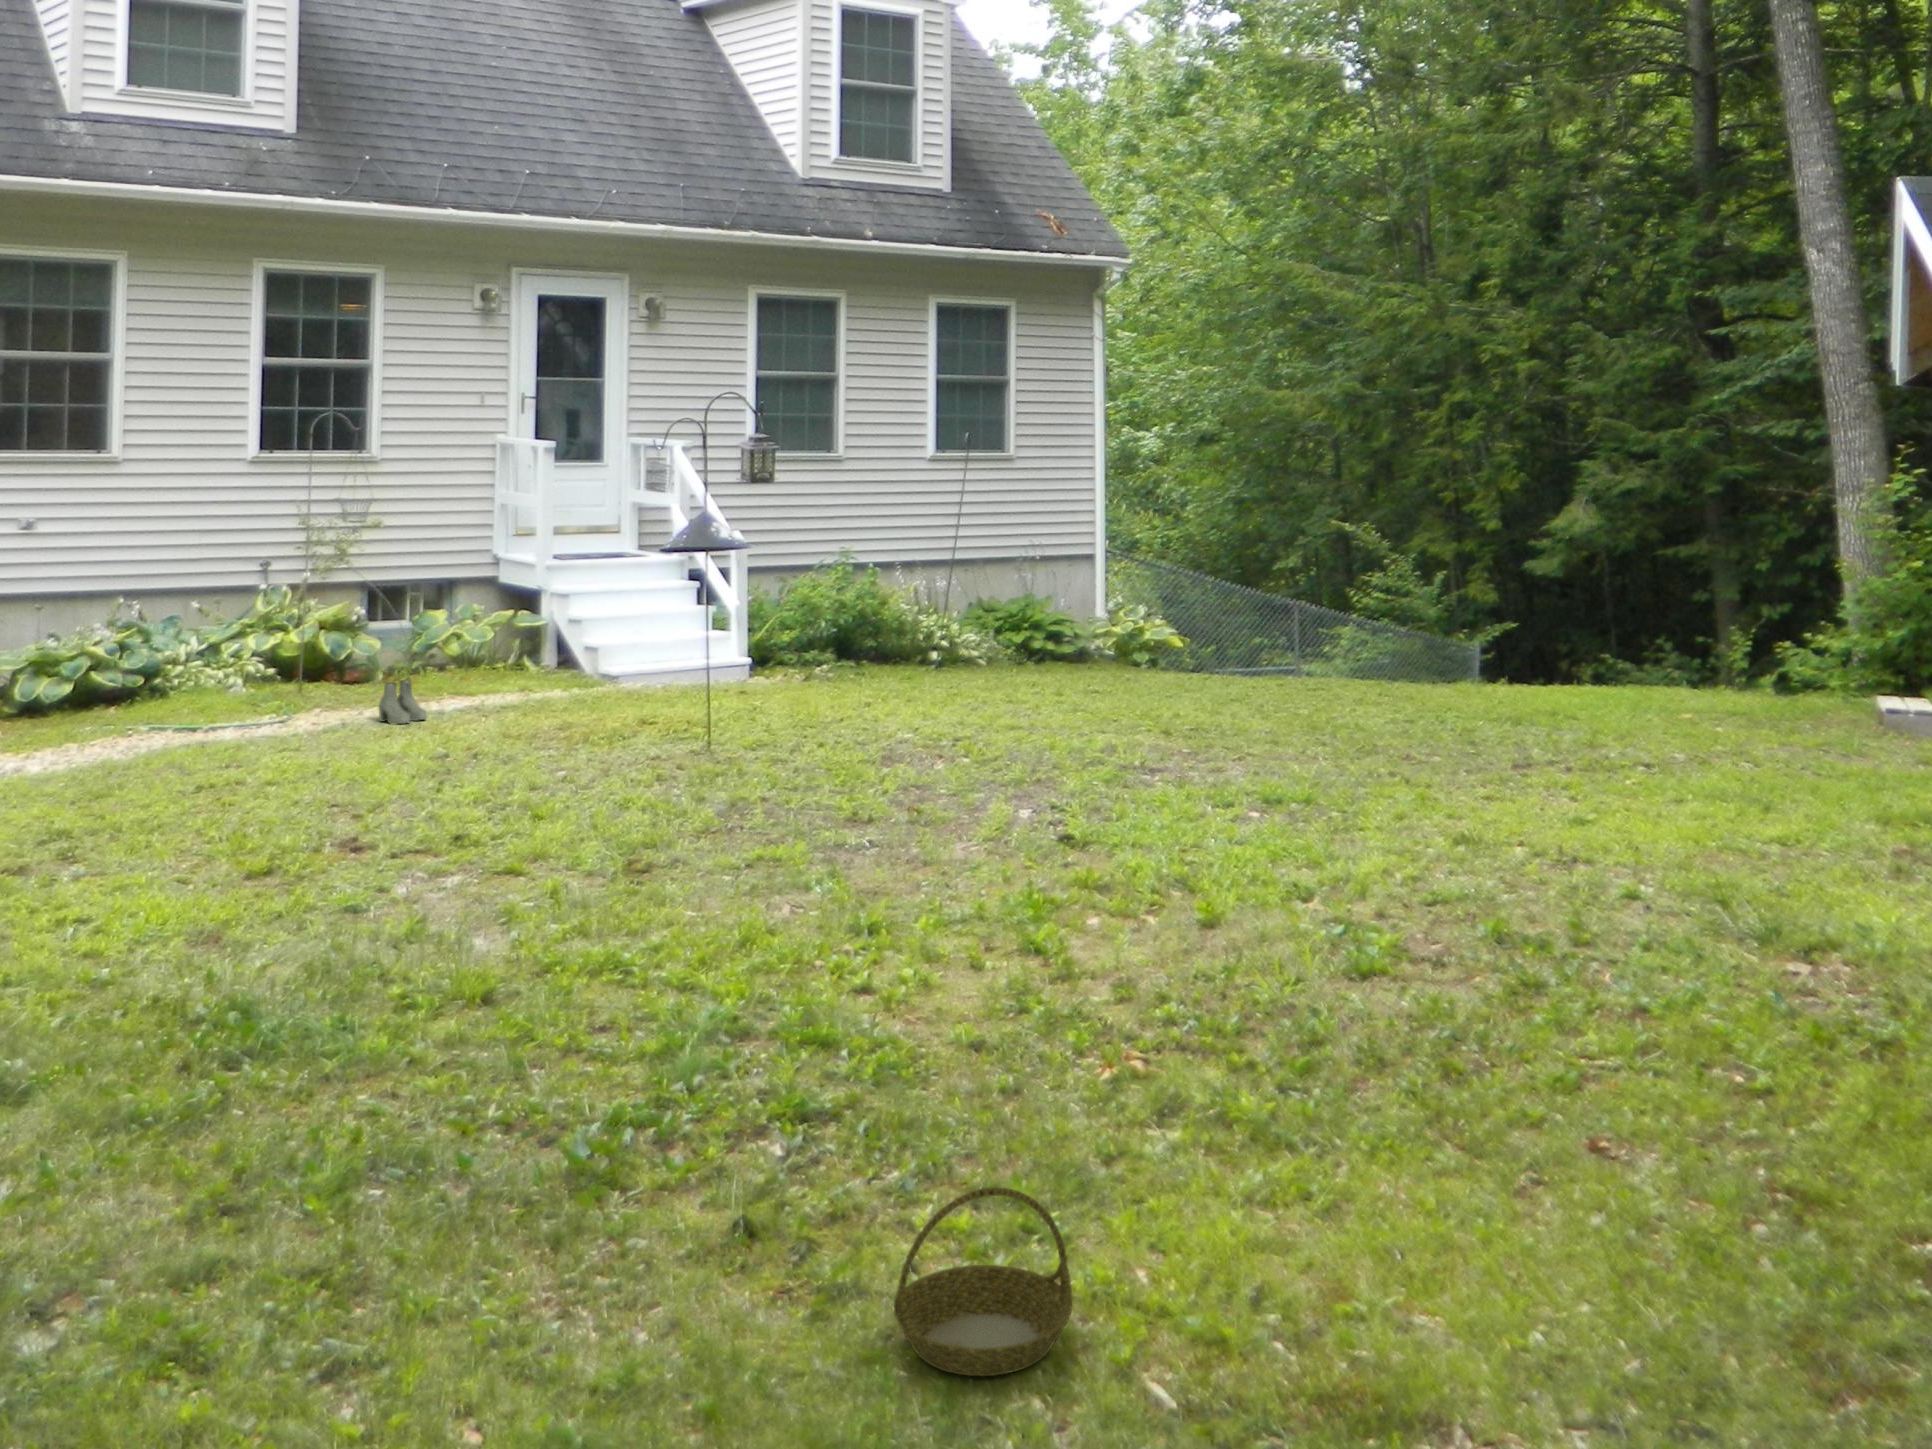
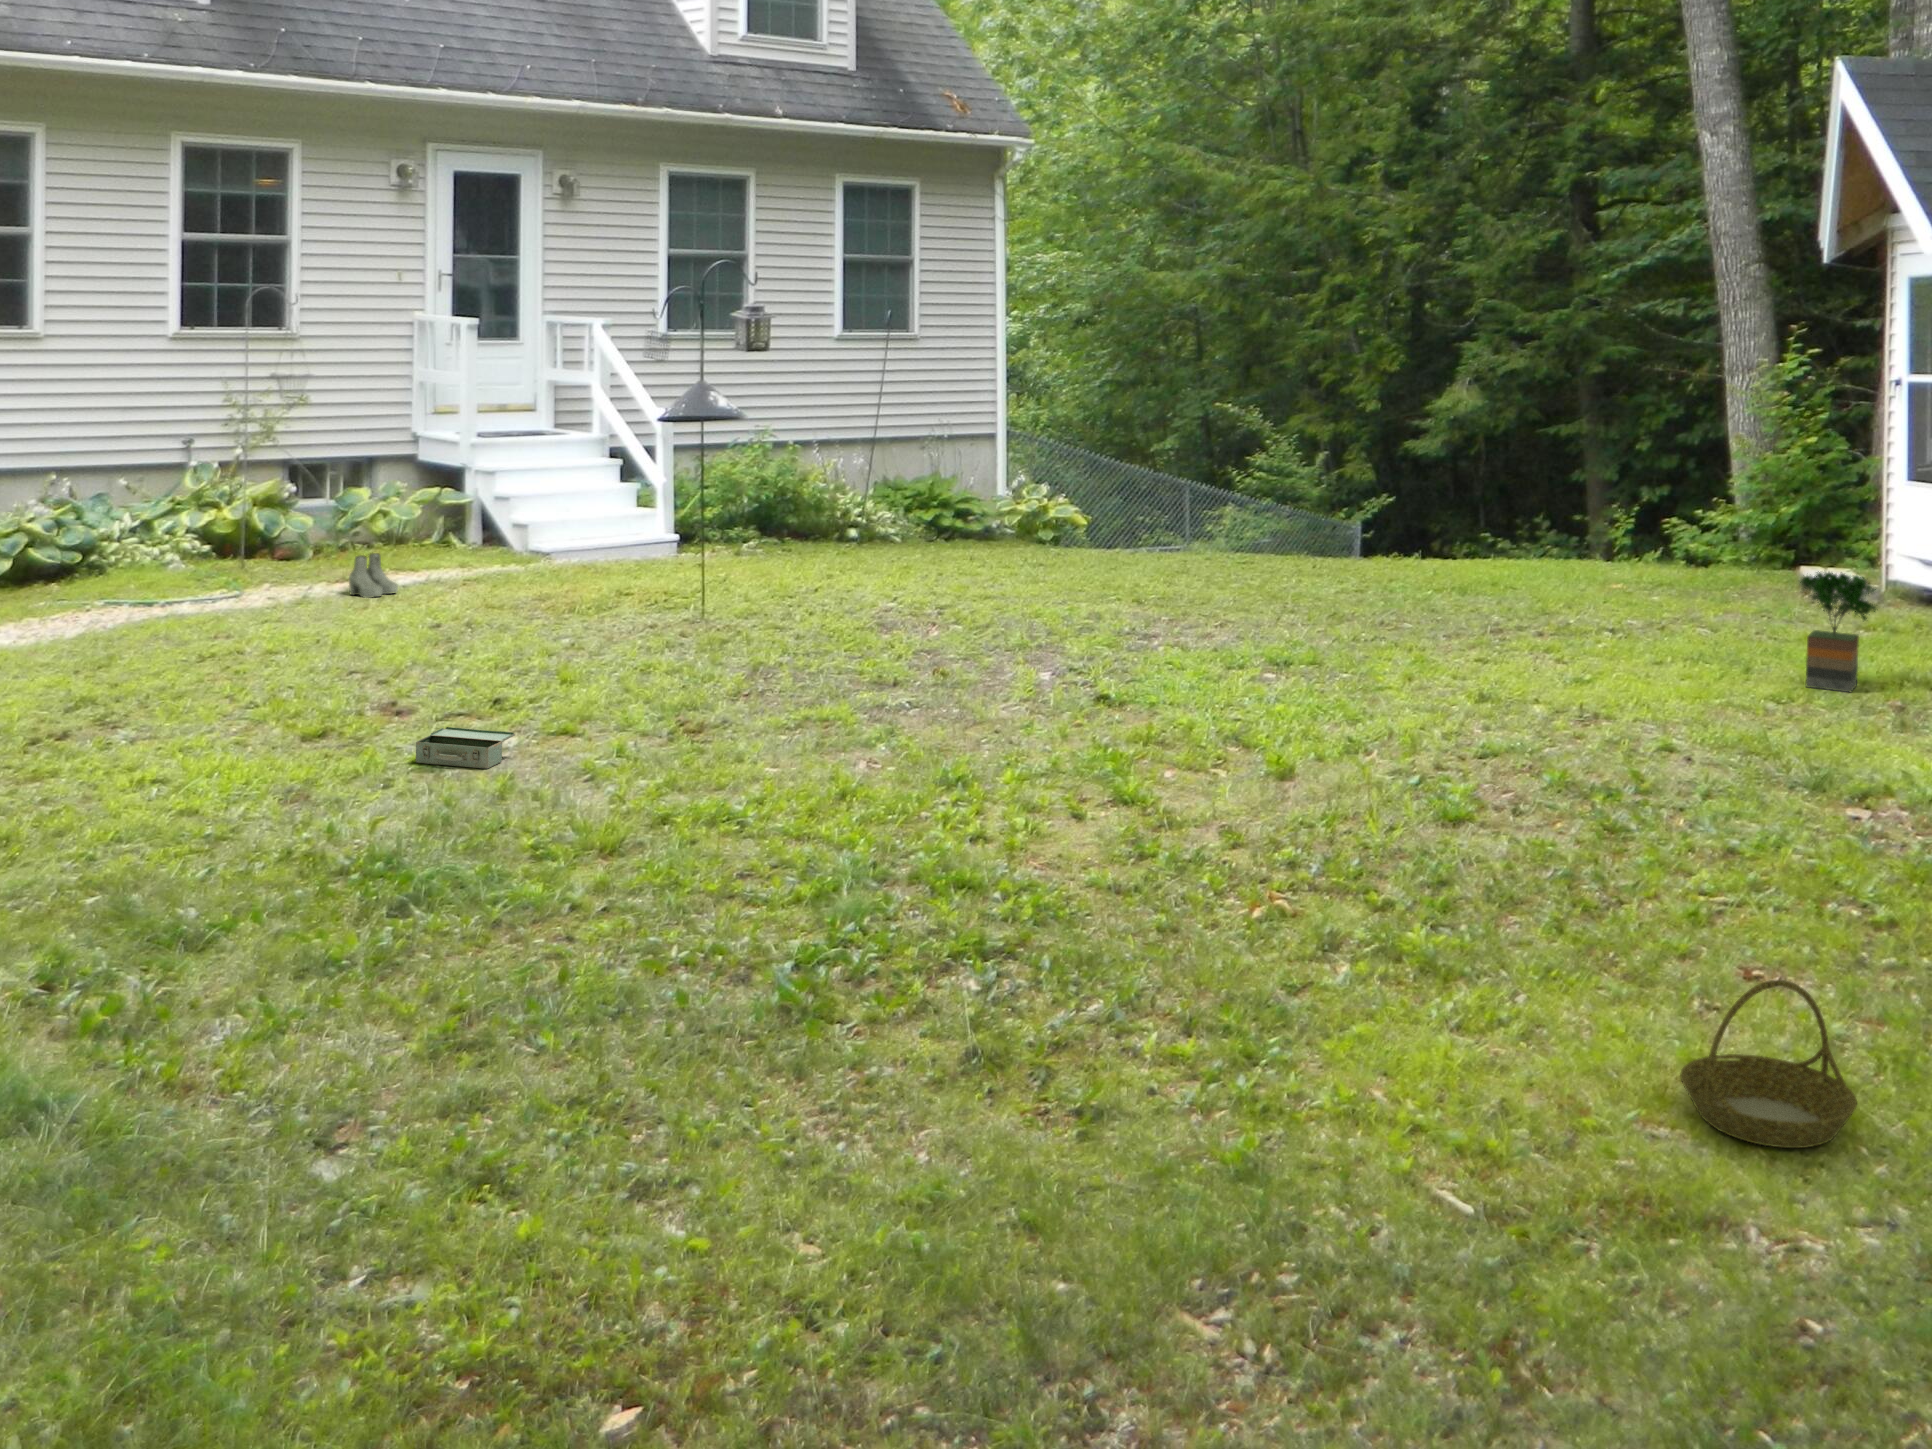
potted tree: none [1794,714,1879,844] -> present [1800,572,1876,692]
toolbox: none [318,872,422,917] -> present [416,727,515,769]
basket: present [894,1187,1072,1376] -> present [1680,980,1857,1148]

